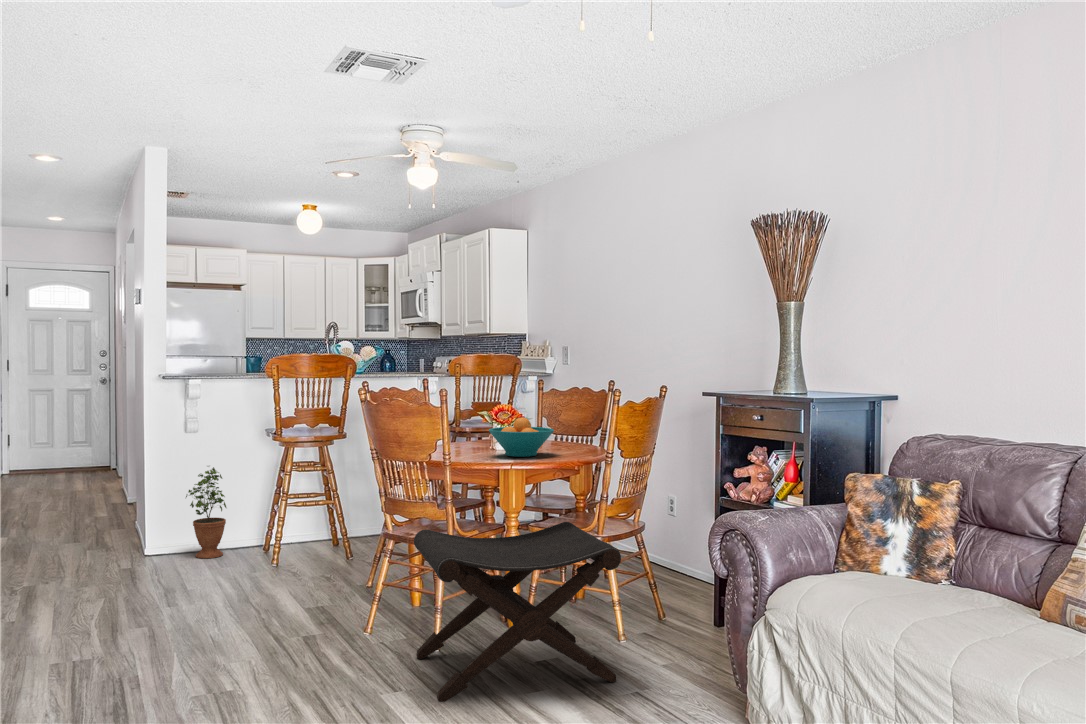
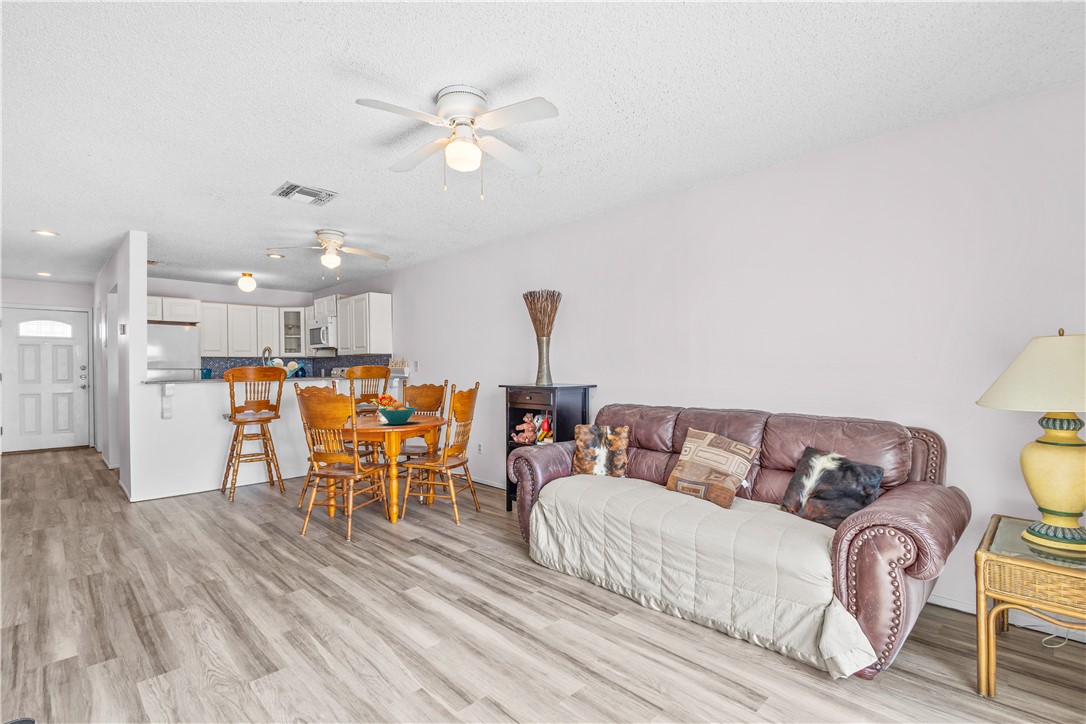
potted plant: present [186,467,226,558] -> none [163,440,195,501]
footstool: present [414,522,621,702] -> none [334,460,459,569]

